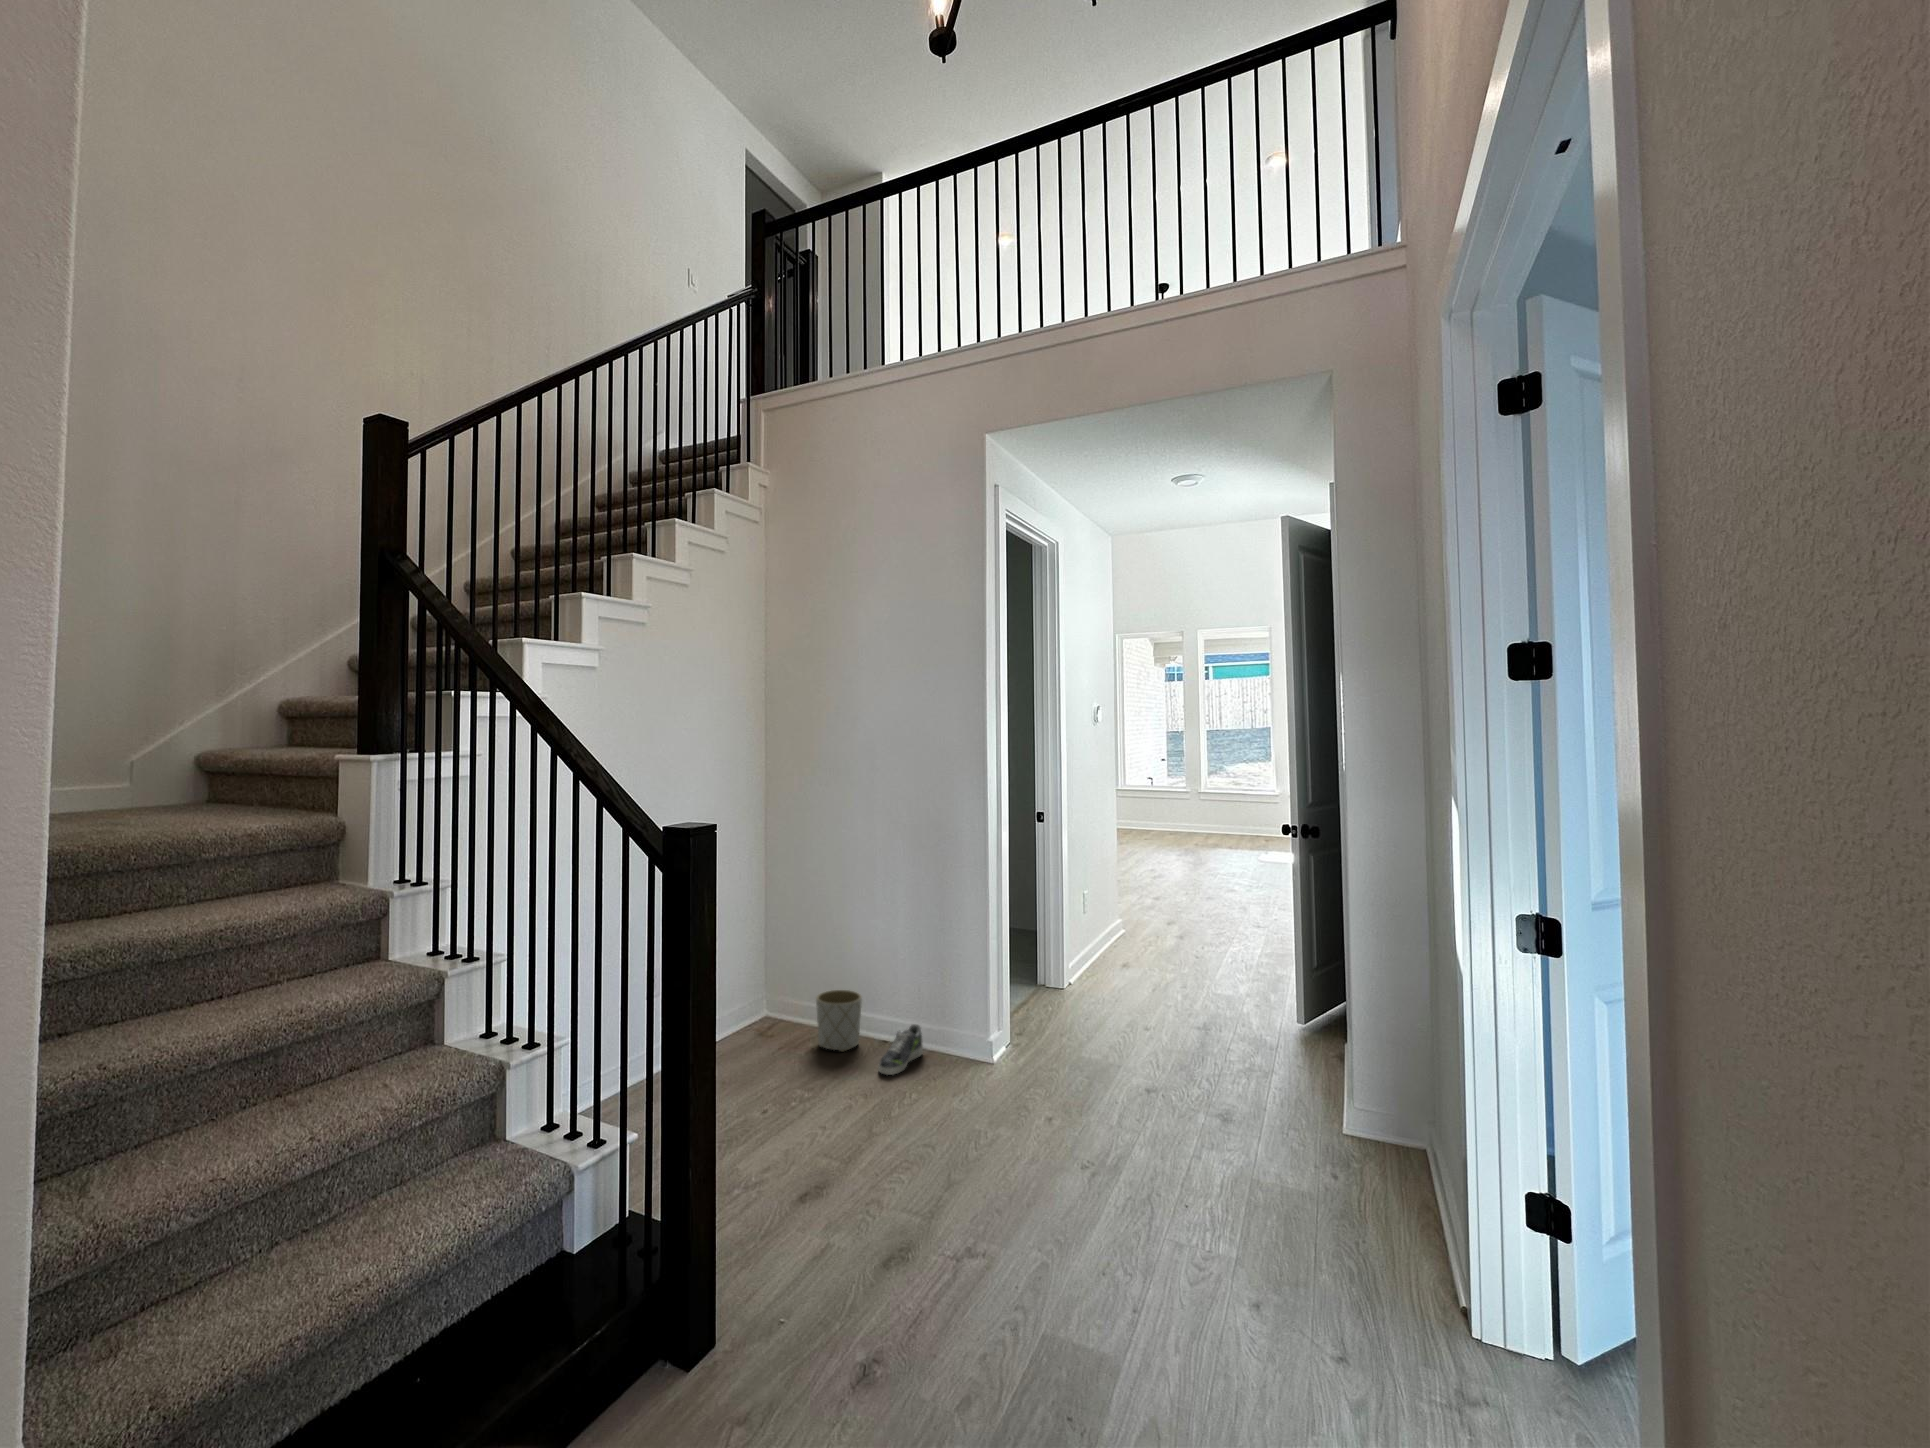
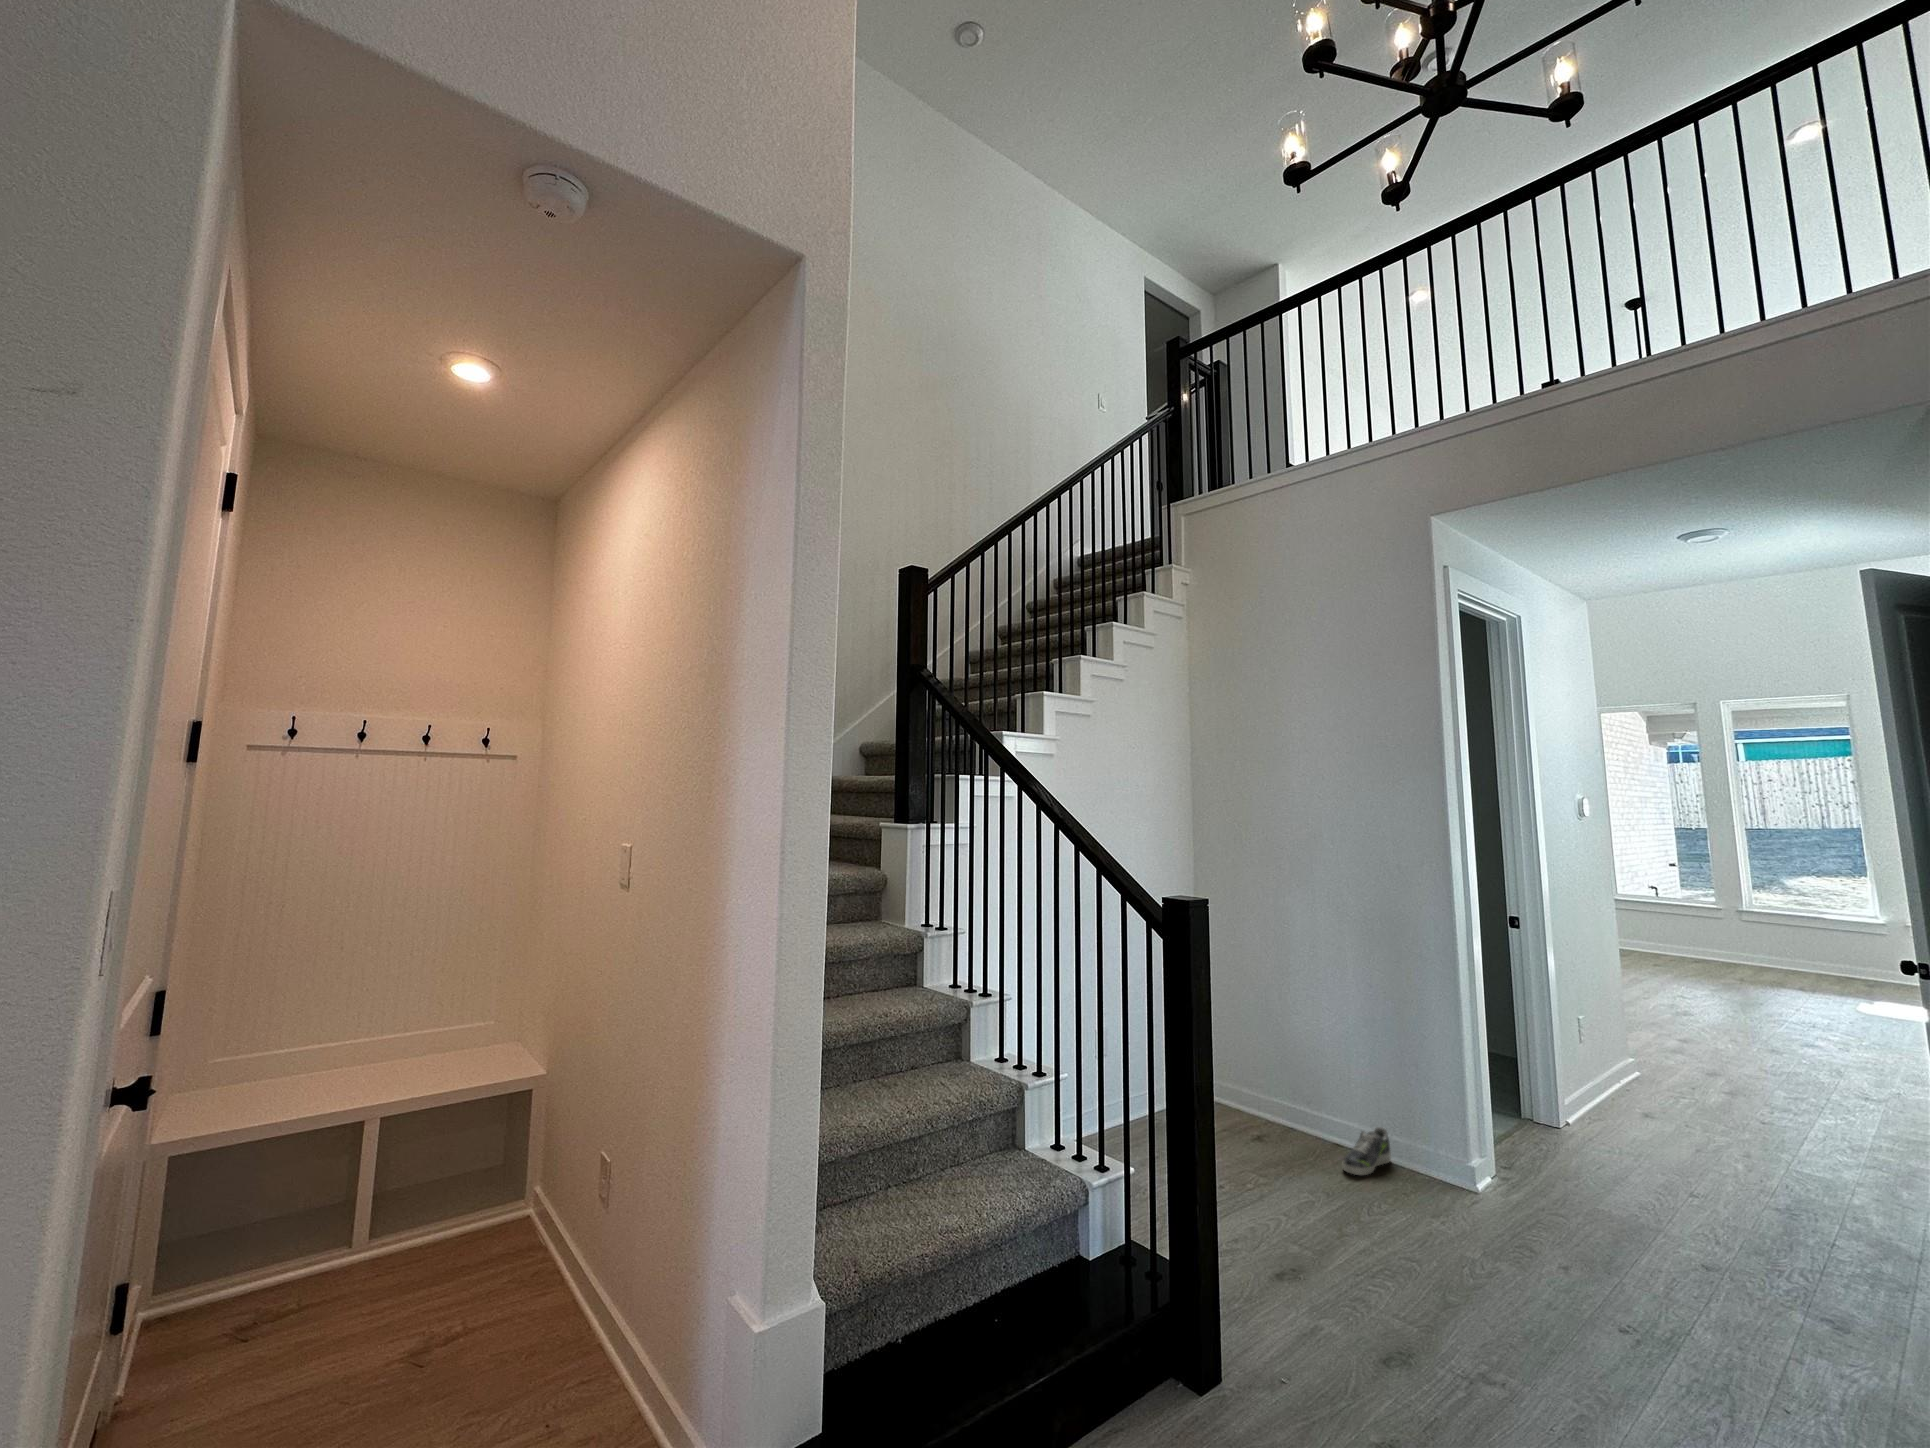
planter: present [816,990,862,1052] -> none [1268,1080,1317,1145]

